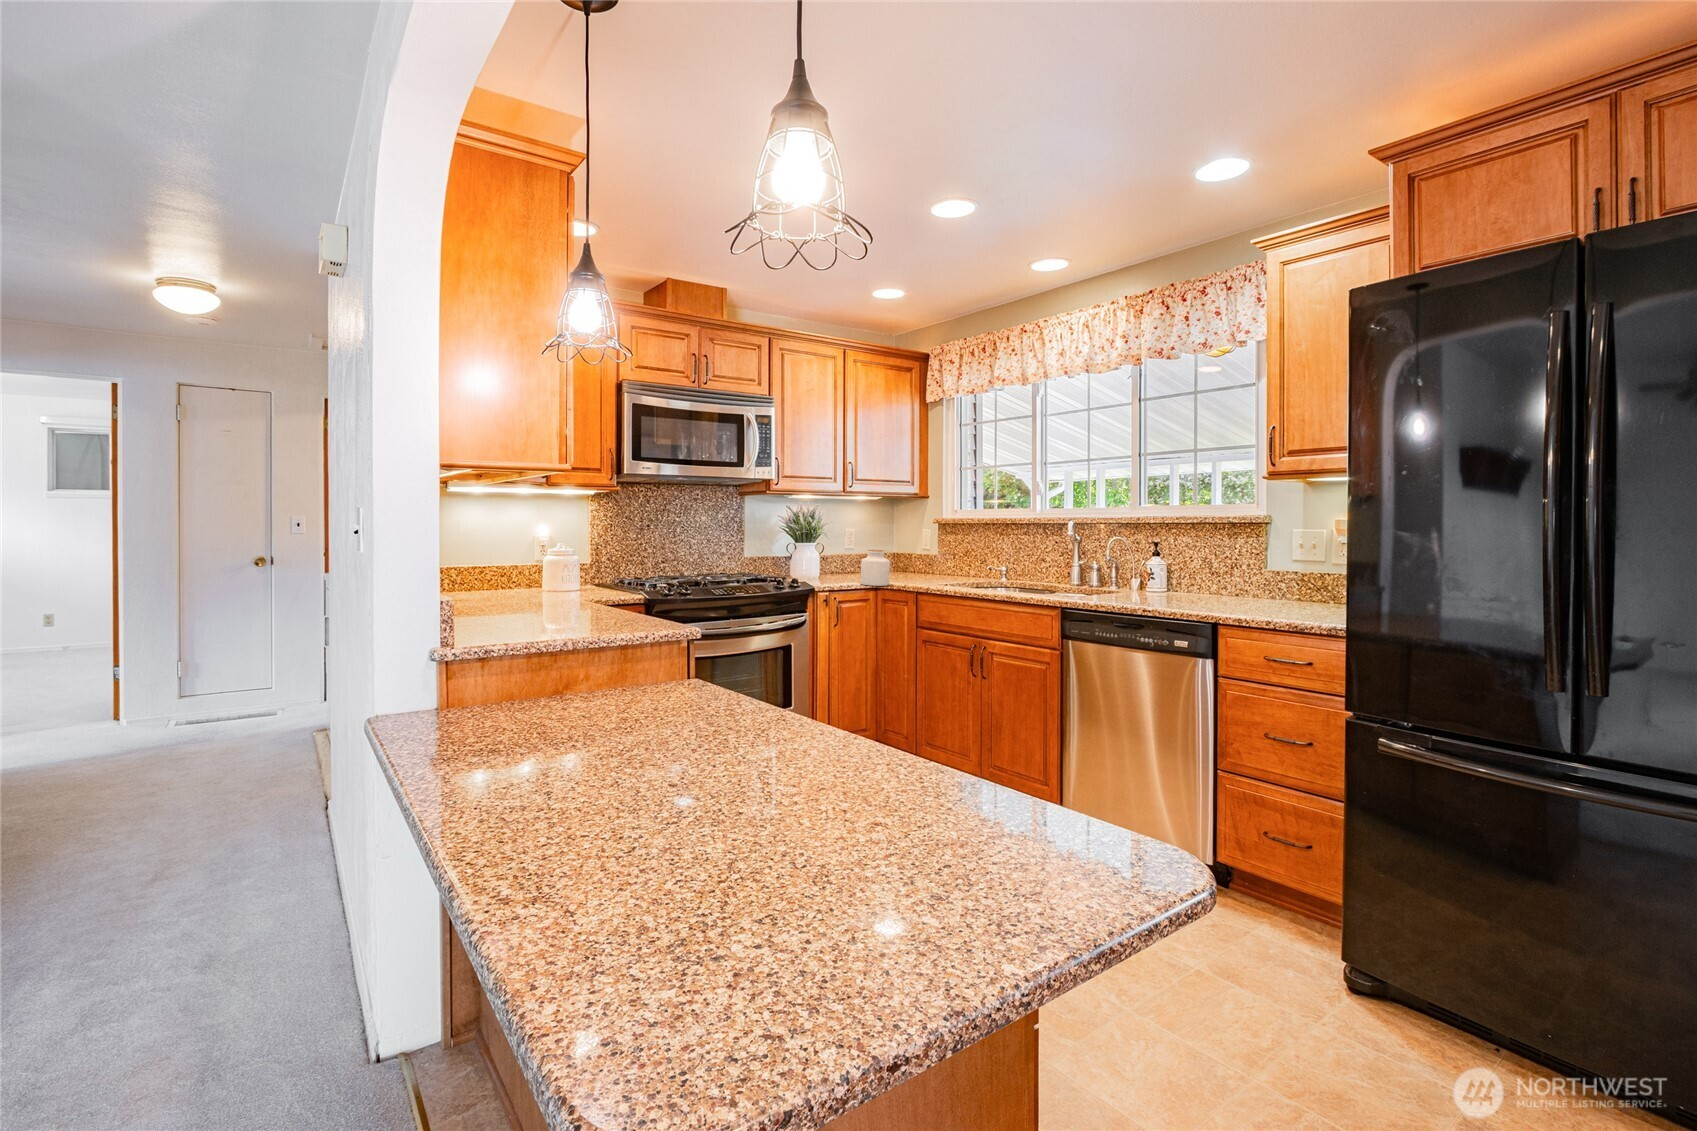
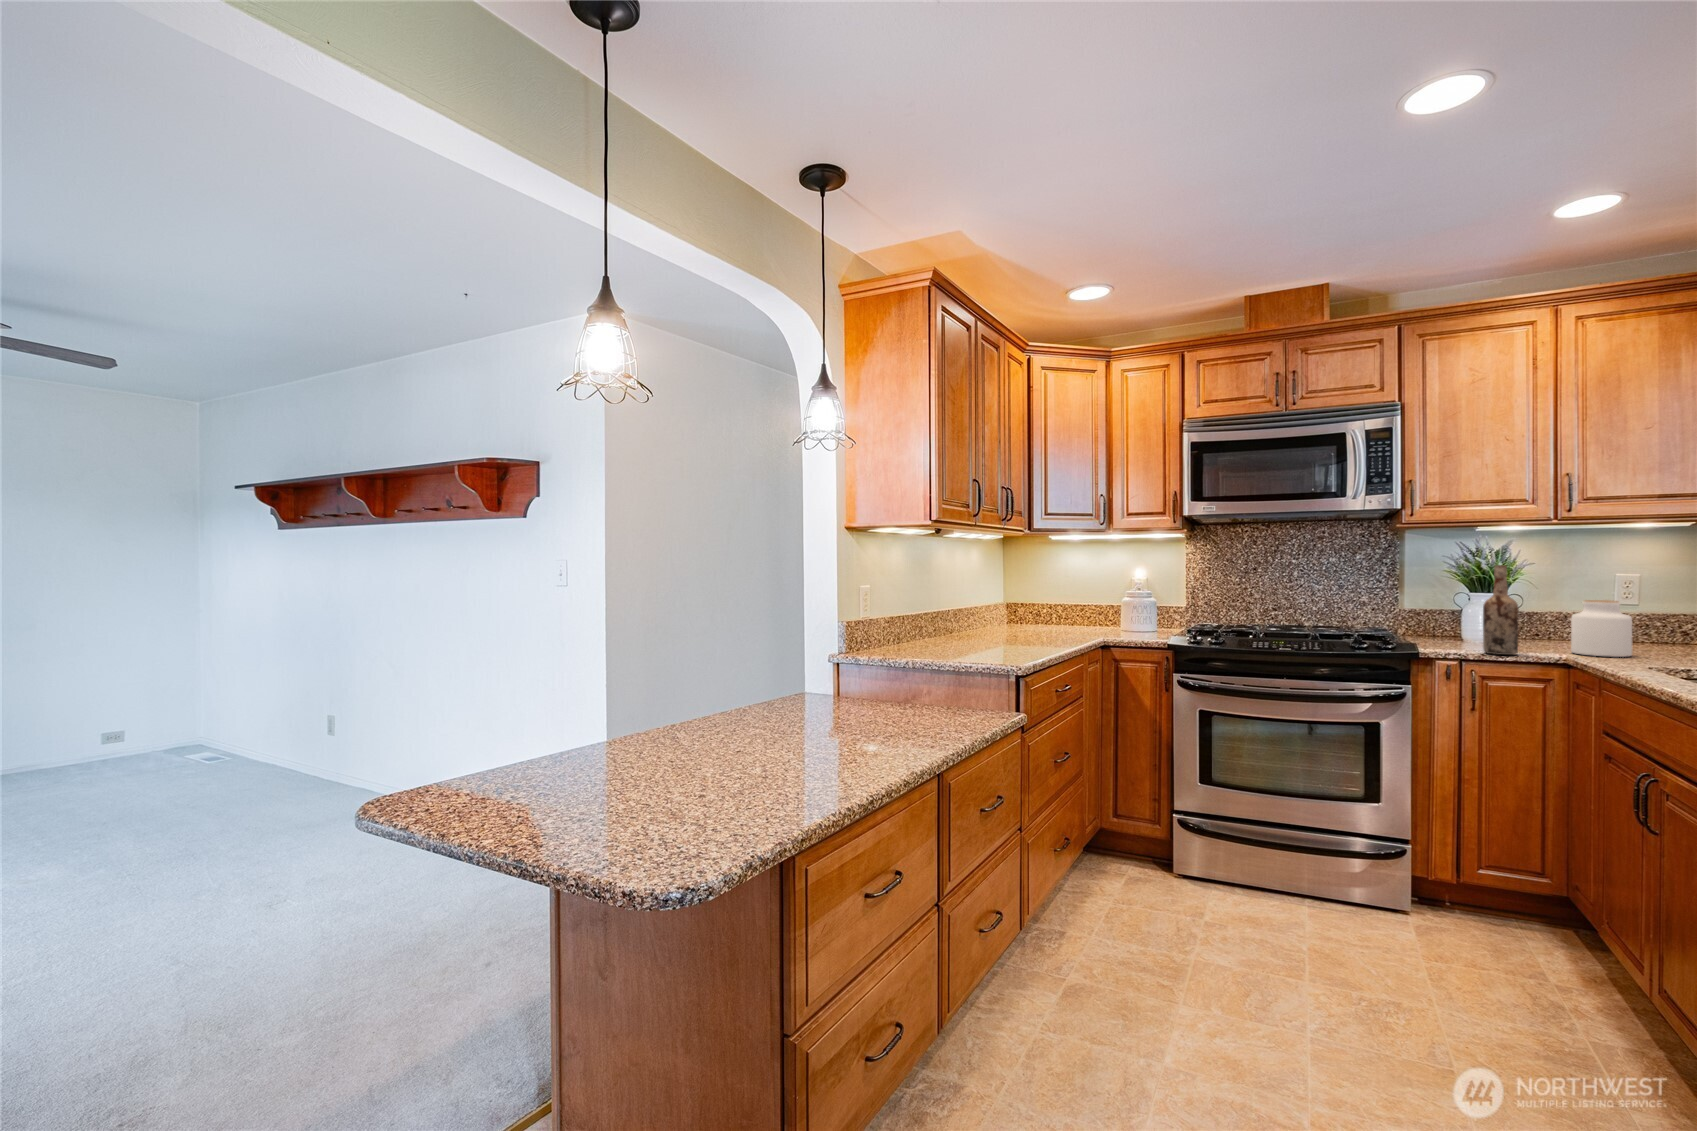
wine bottle: none [834,528,854,590] -> present [1483,565,1519,655]

